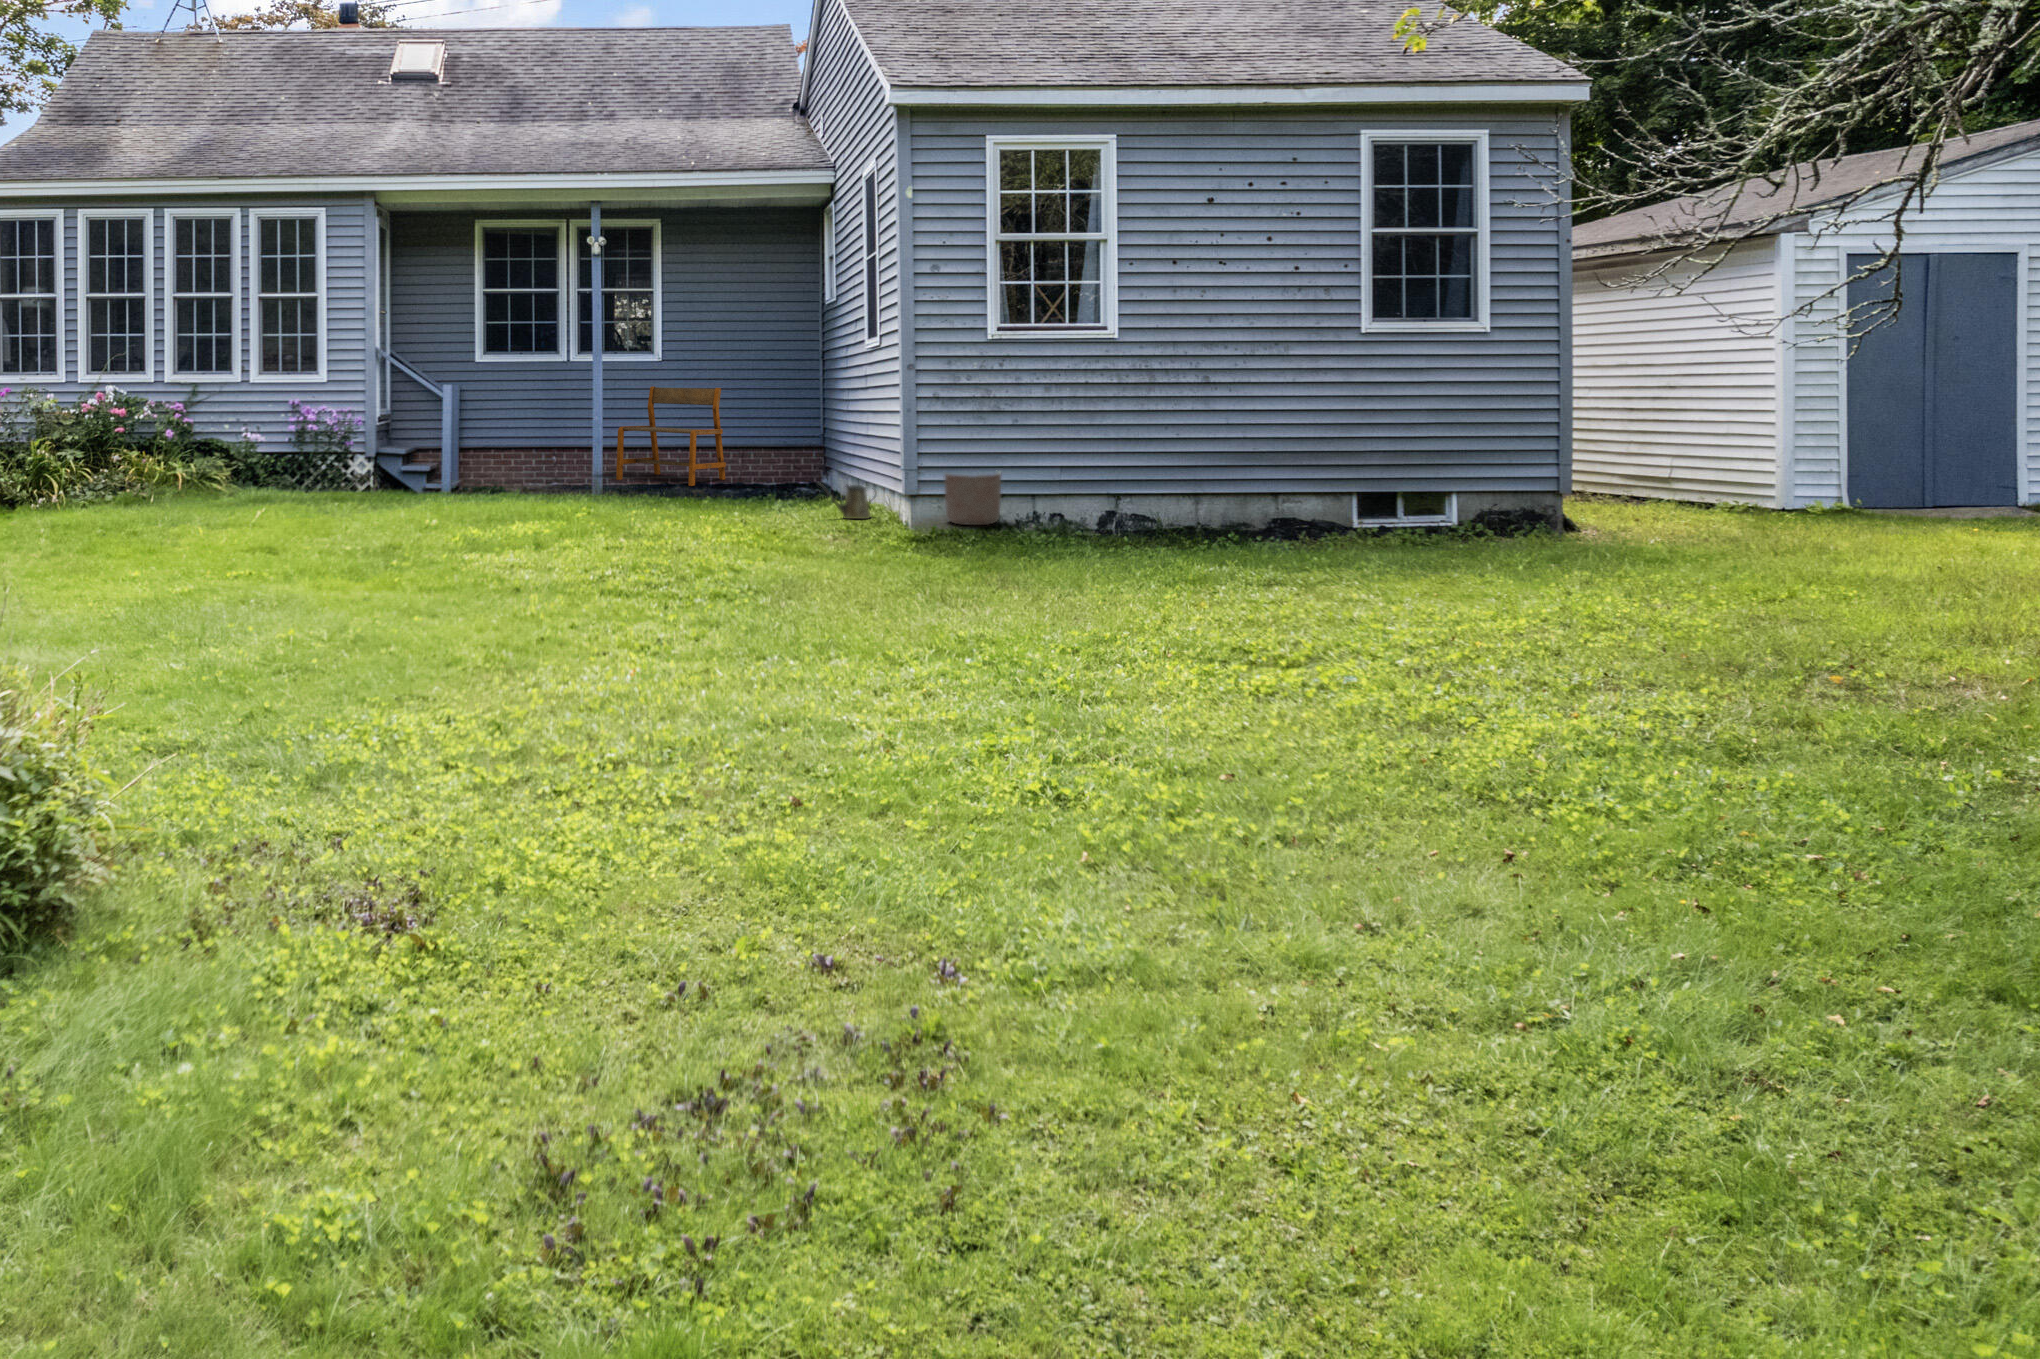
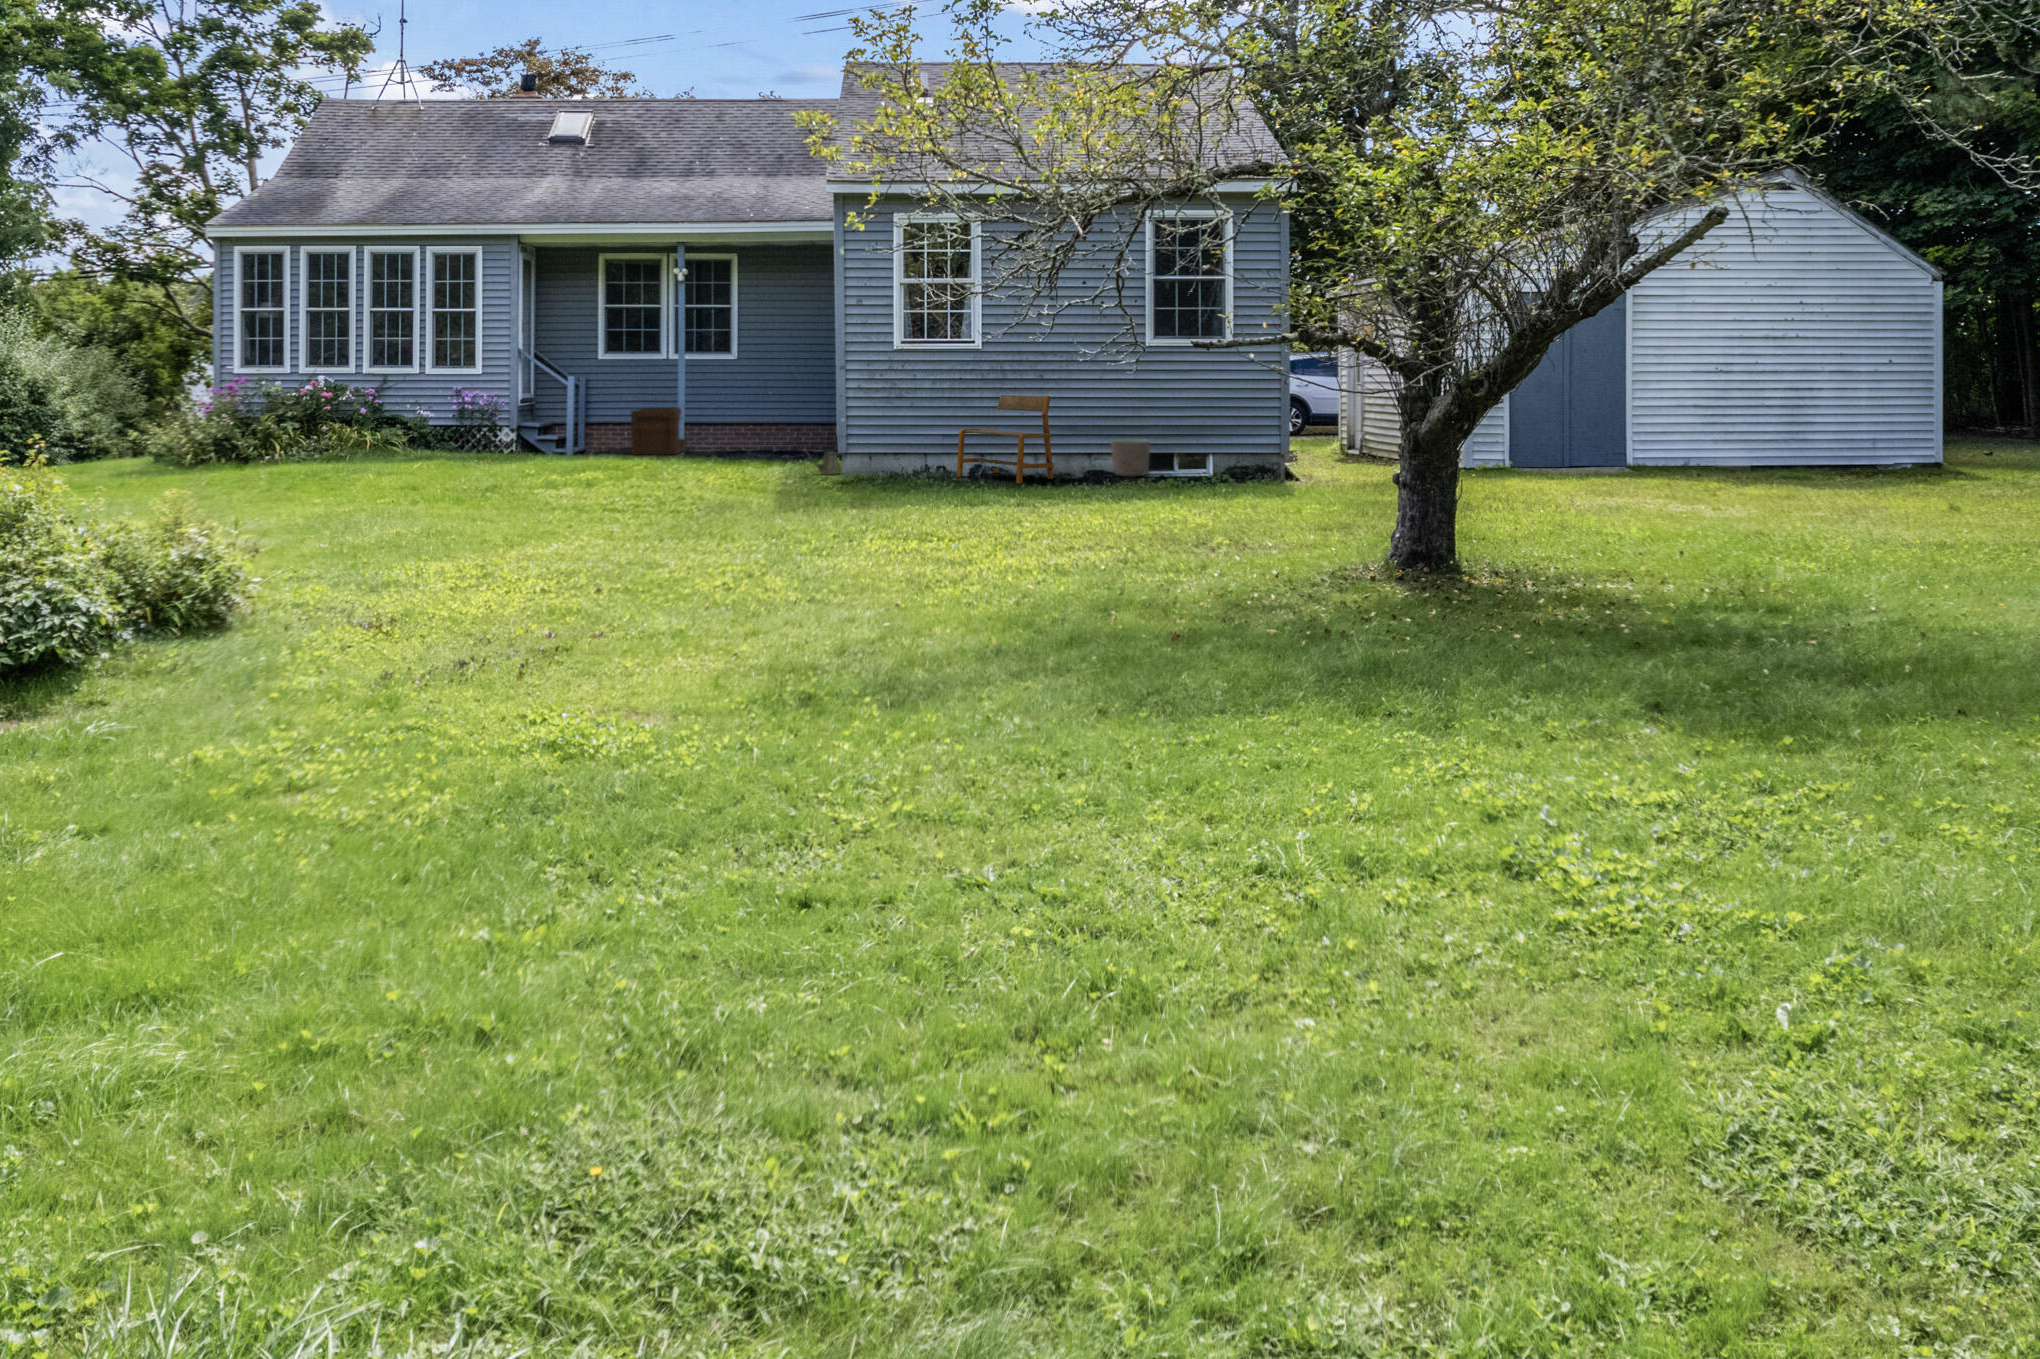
bench: present [616,386,726,486] -> present [957,395,1054,483]
wooden crate: none [526,421,592,487] -> present [631,407,686,455]
planter: present [945,472,1001,525] -> present [1111,439,1150,477]

